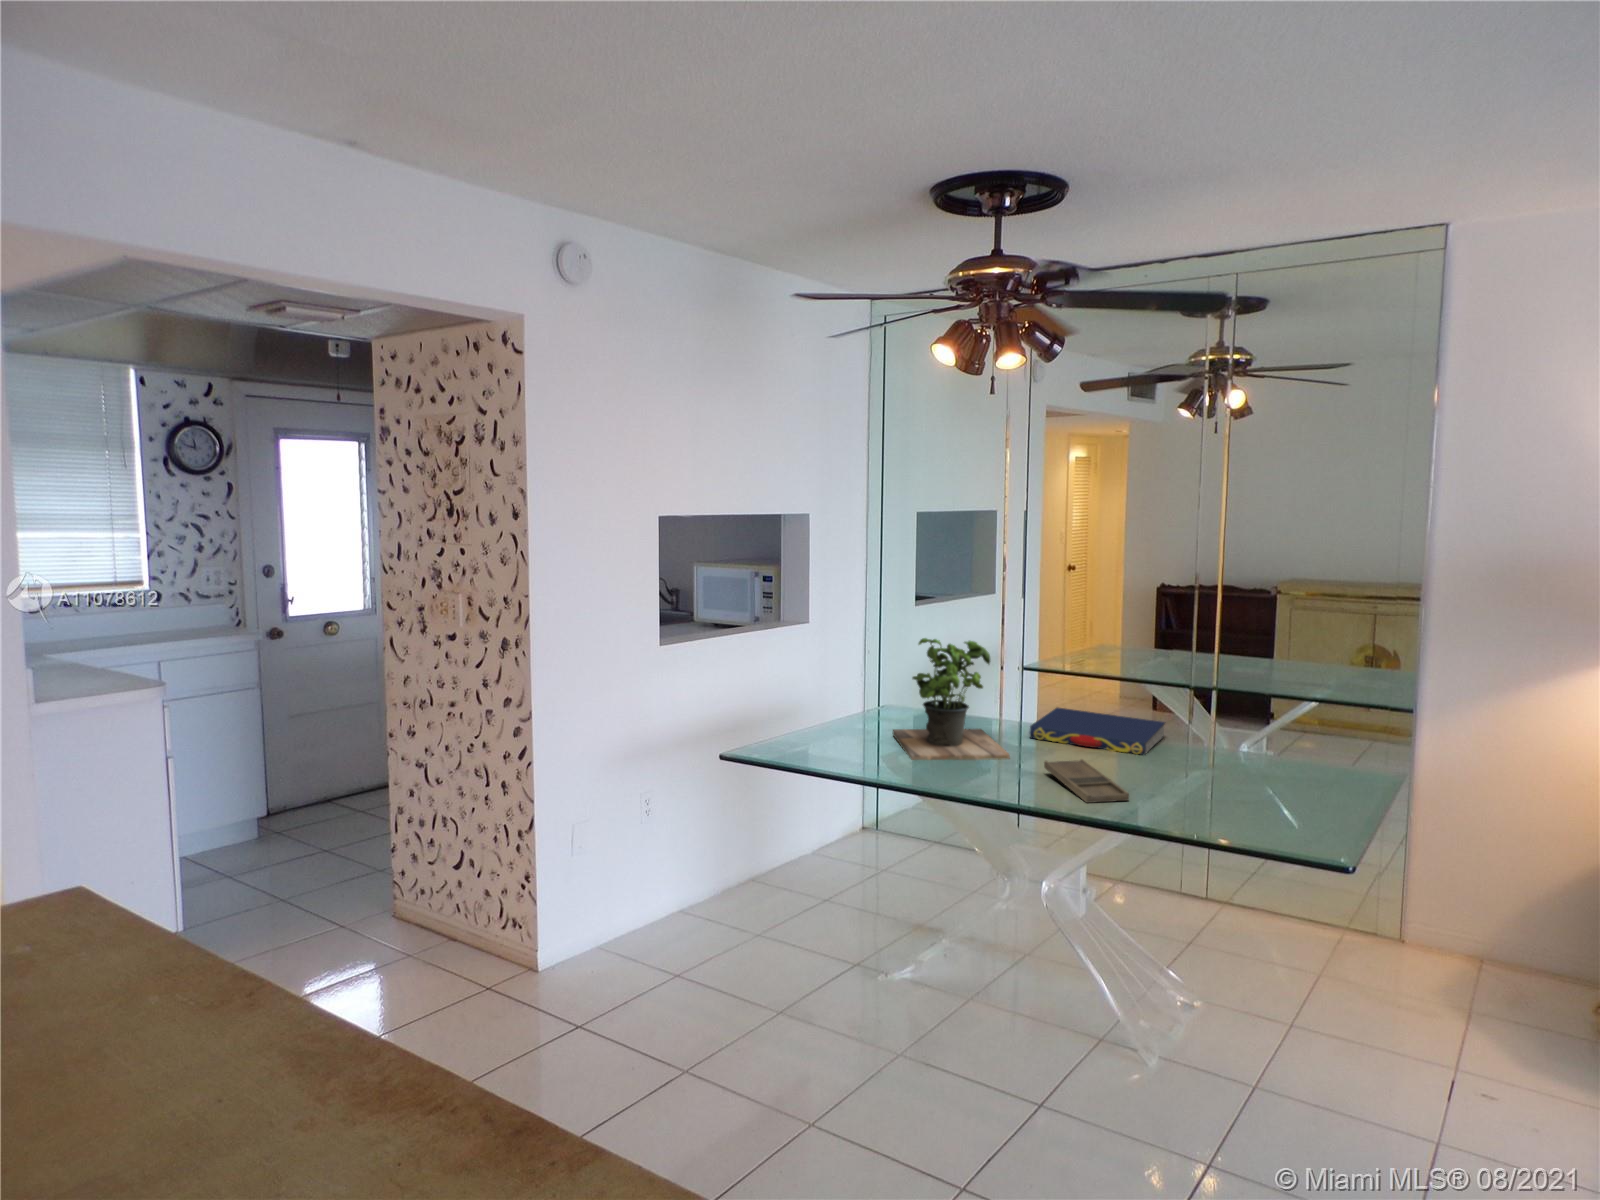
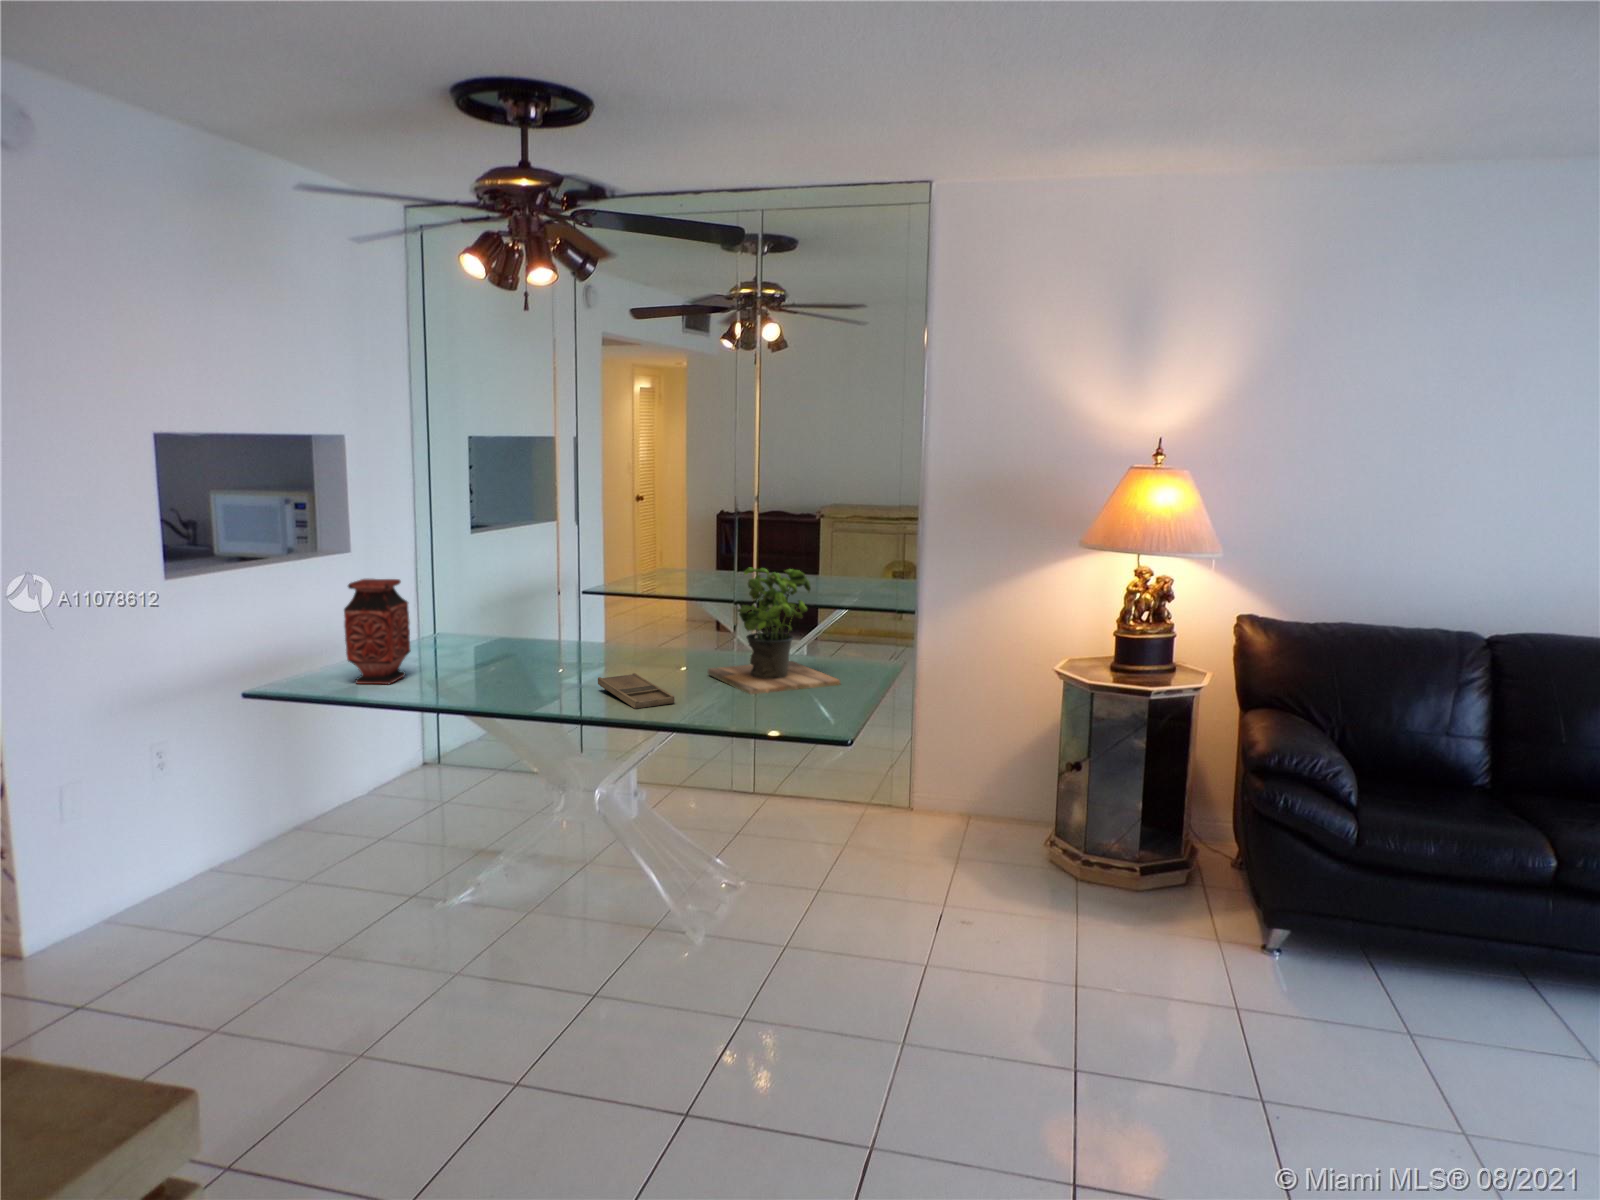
potted plant: present [892,638,1010,760] -> present [707,567,840,694]
vase: none [810,644,865,744] -> present [344,579,410,684]
book: present [1030,708,1165,755] -> none [588,633,718,669]

